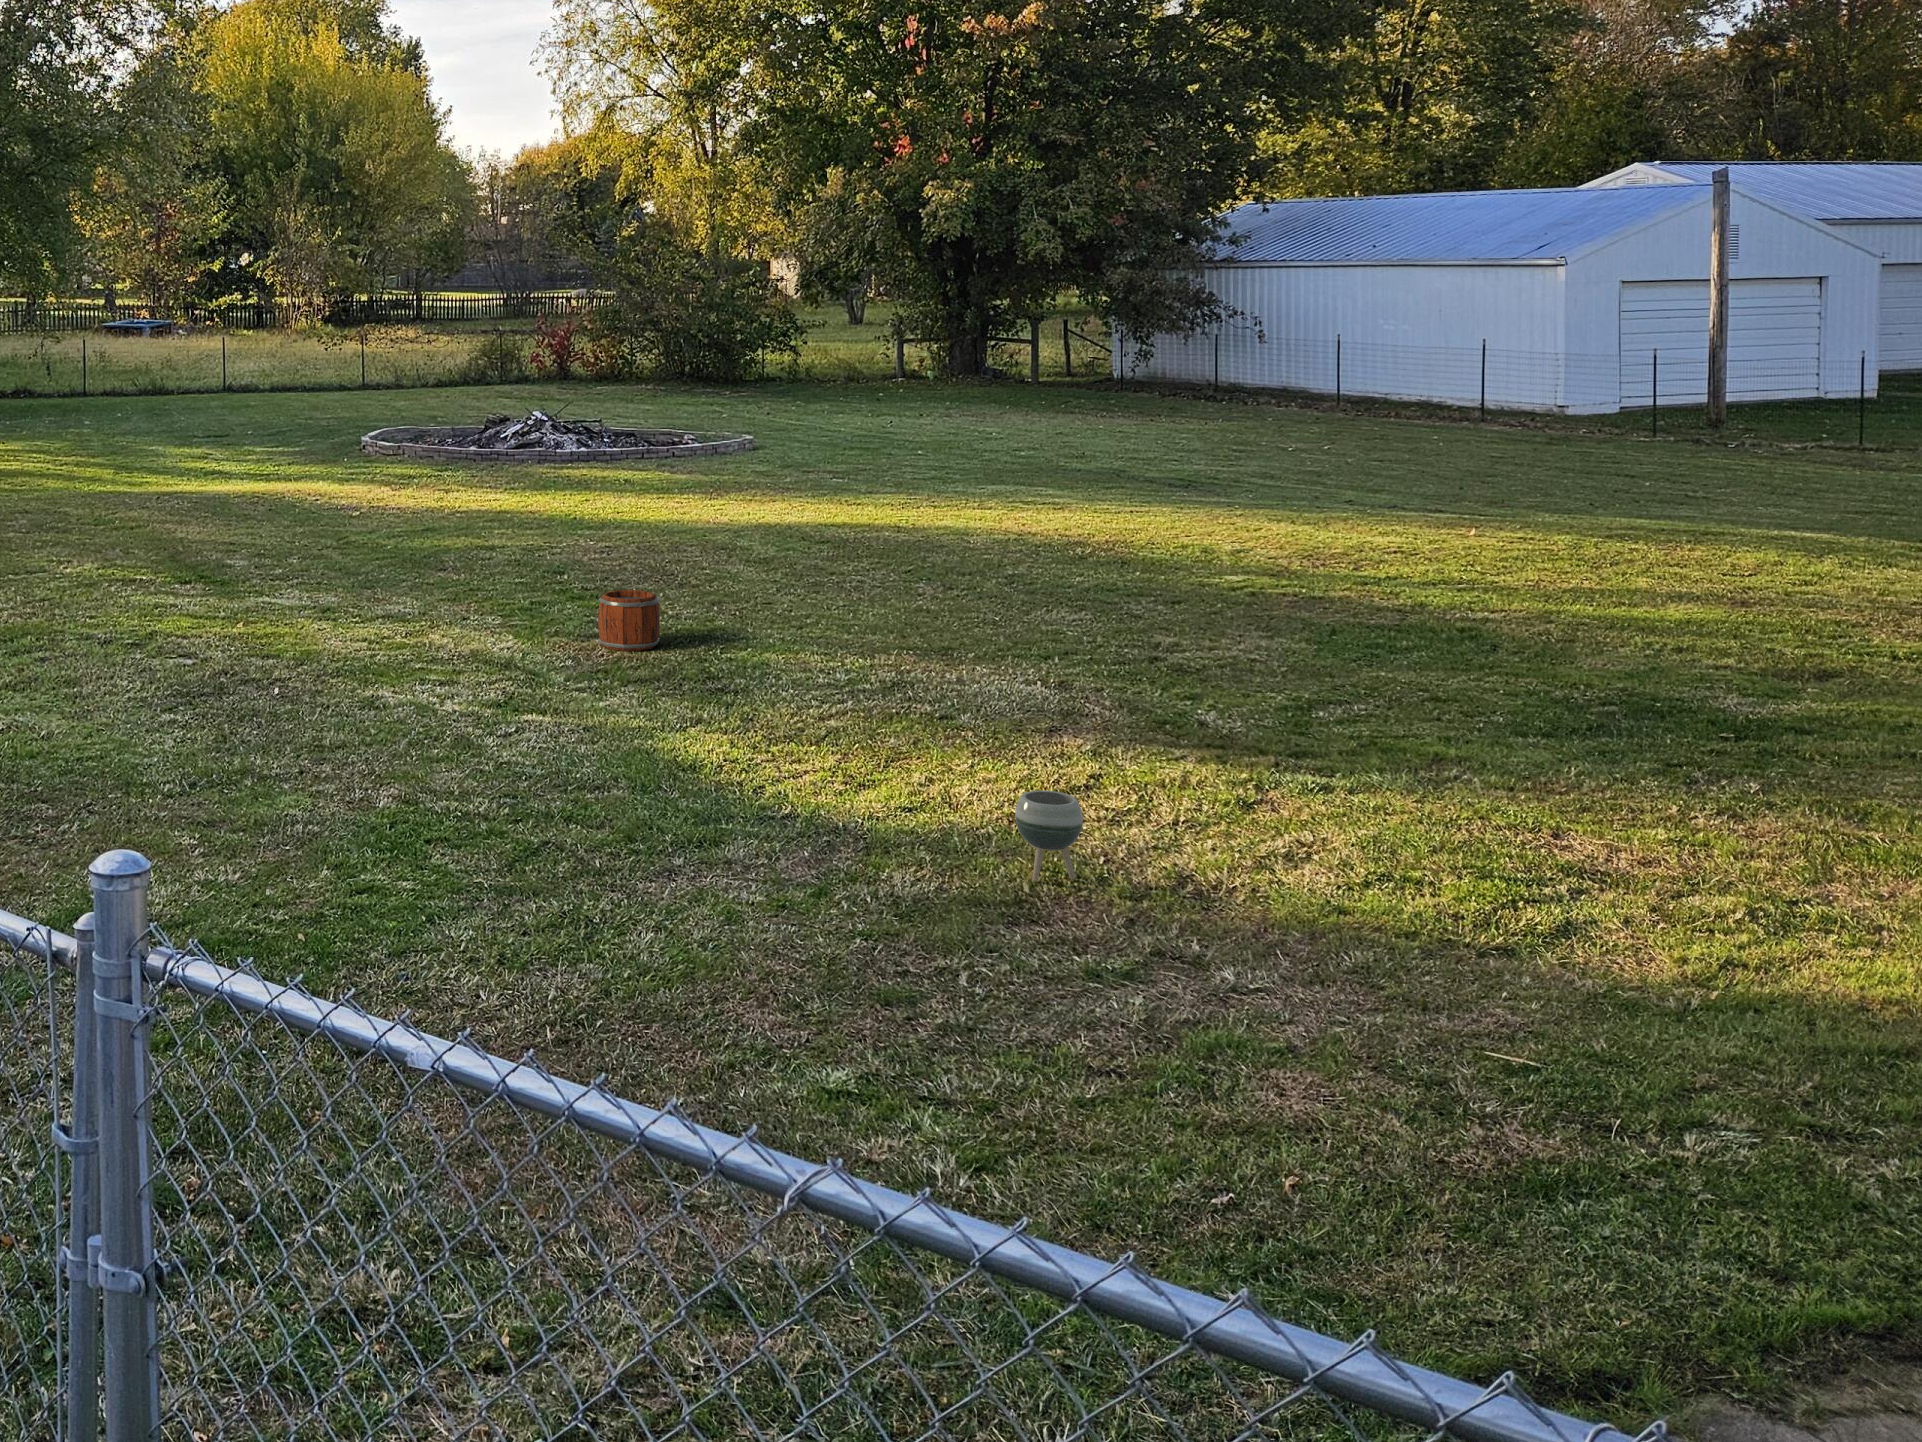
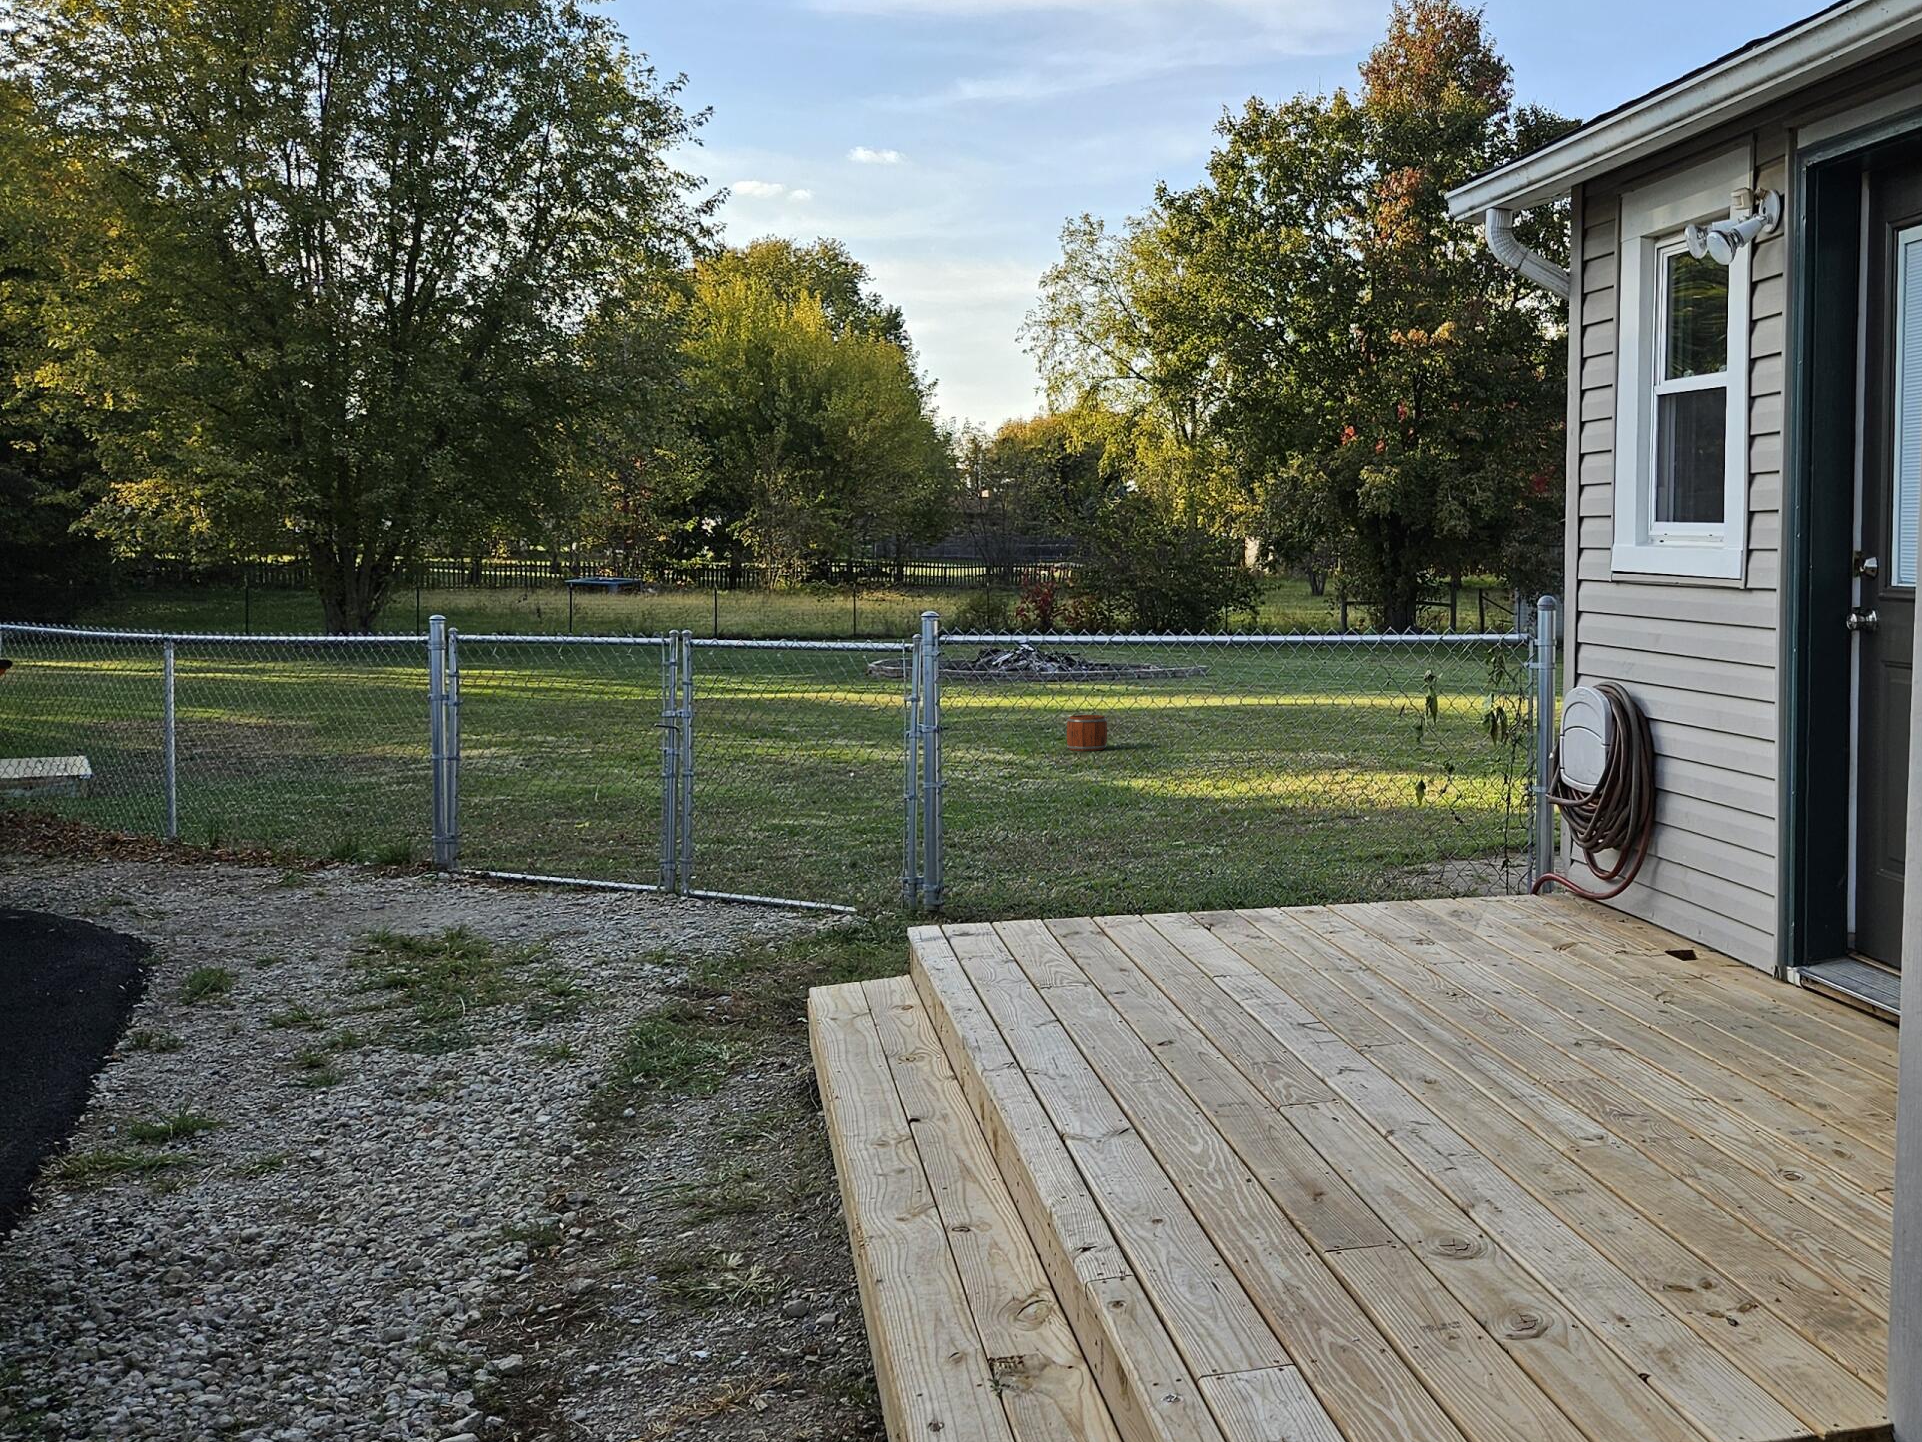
planter: present [1015,790,1083,882] -> none [1274,762,1306,805]

